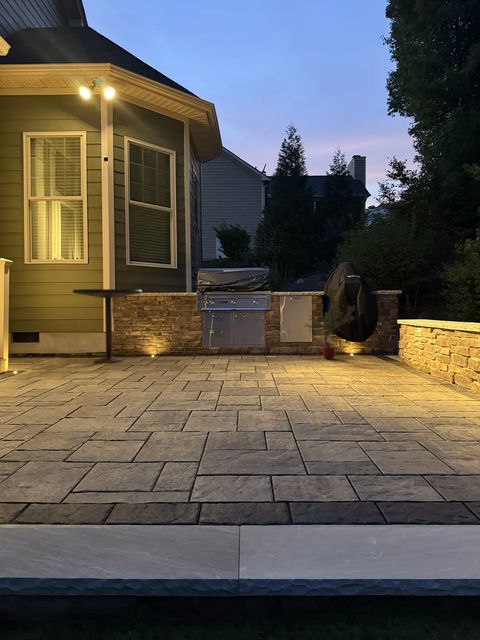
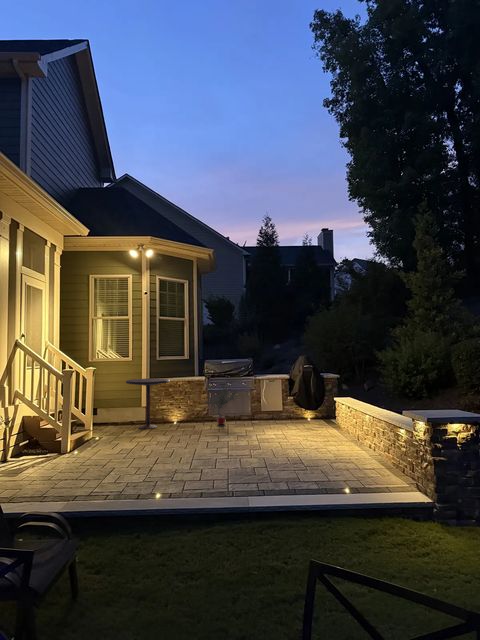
potted tree: present [306,299,355,359] -> present [206,385,236,425]

